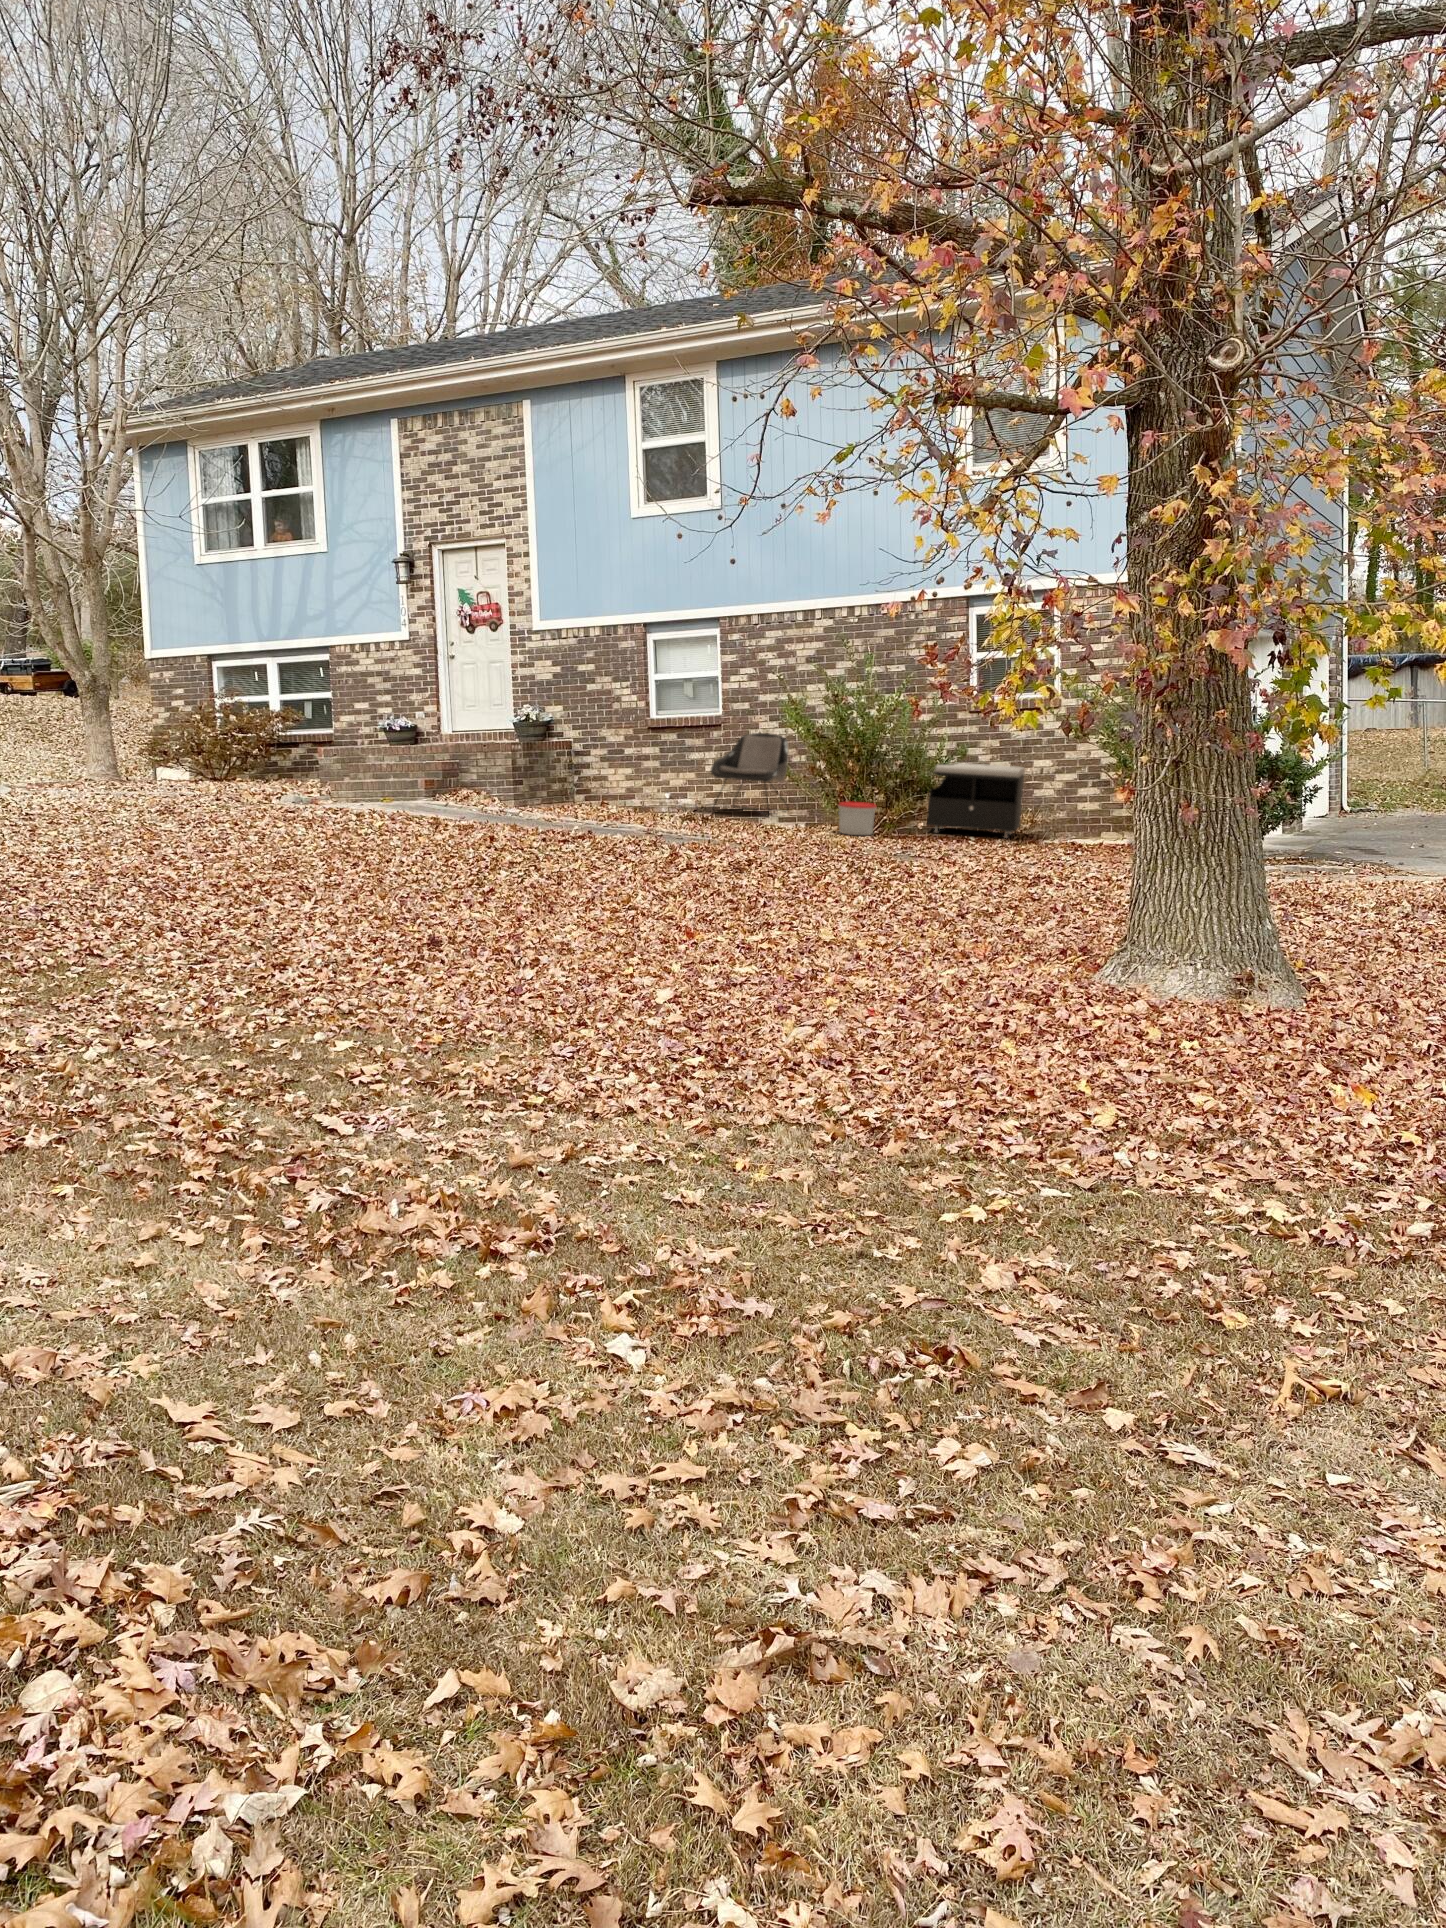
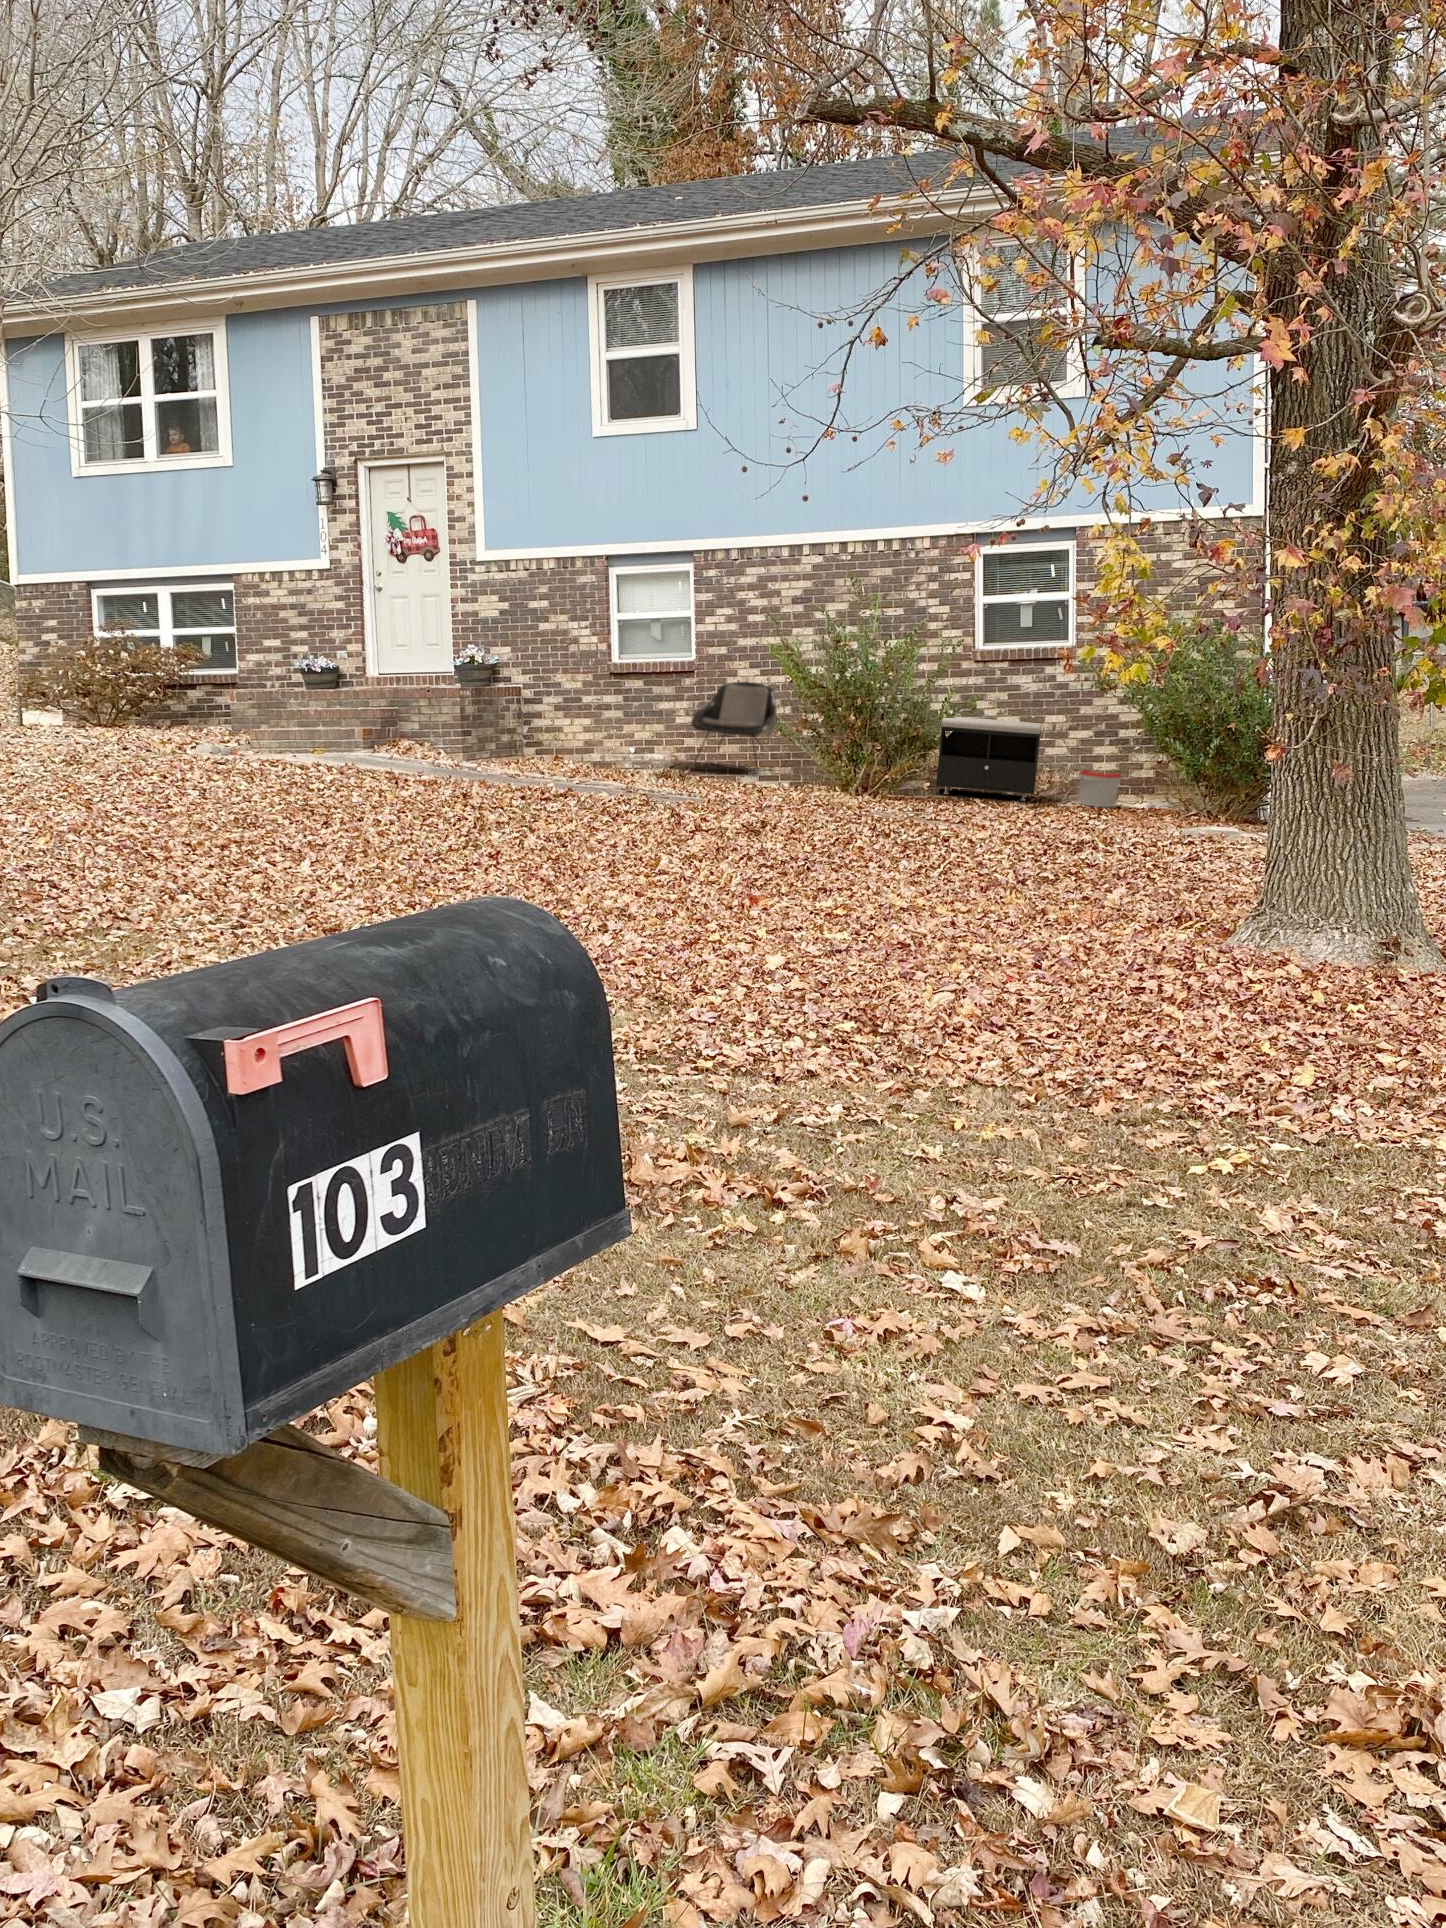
bucket: present [838,801,877,835] -> present [1079,770,1121,807]

